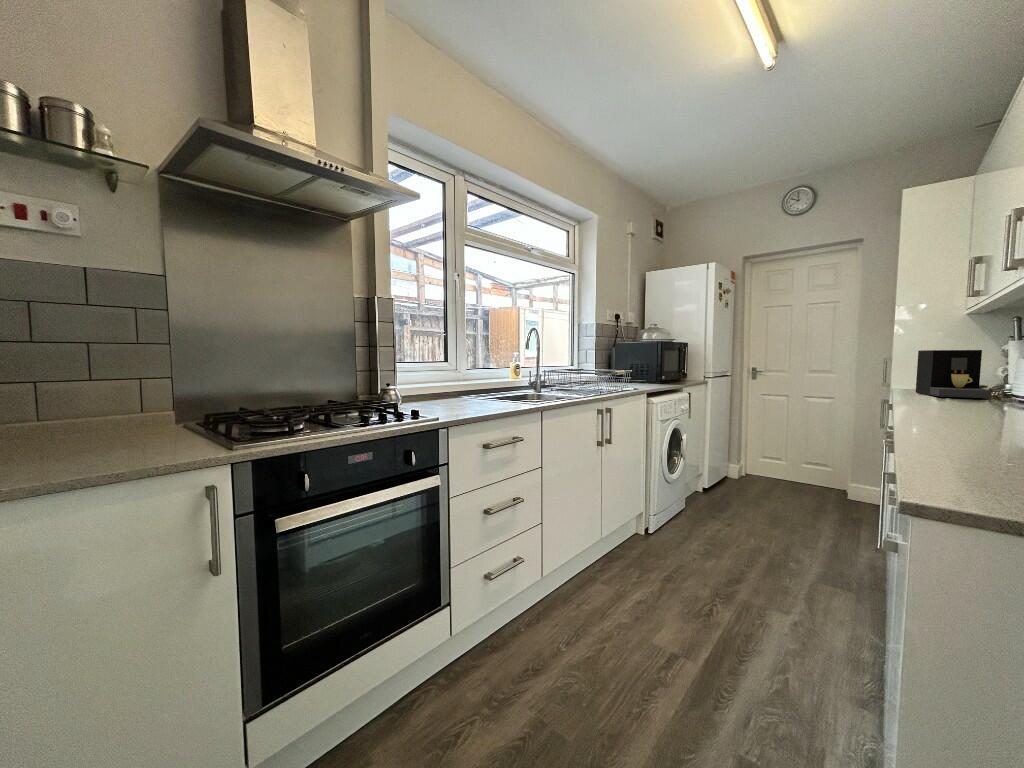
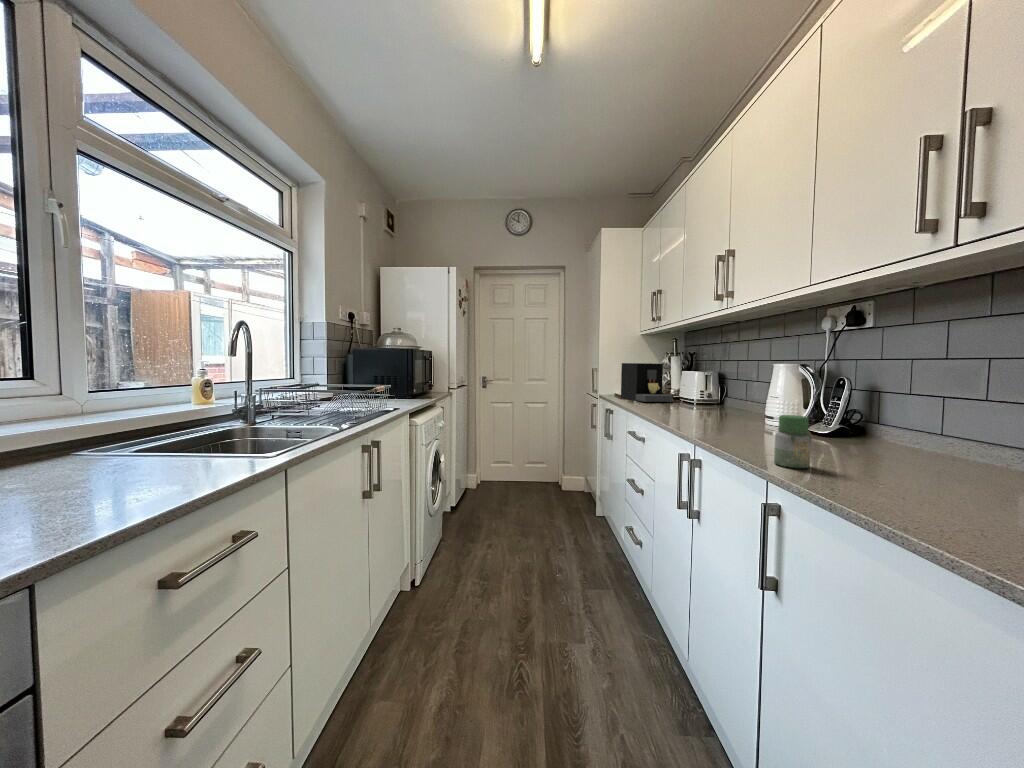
jar: none [938,396,985,450] -> present [774,415,811,468]

